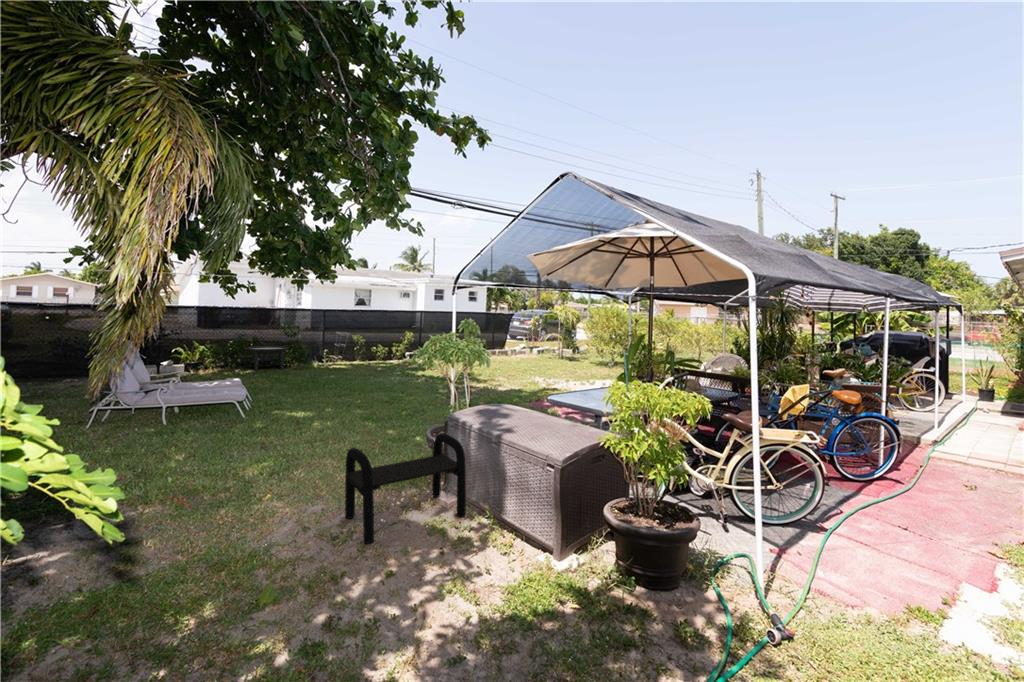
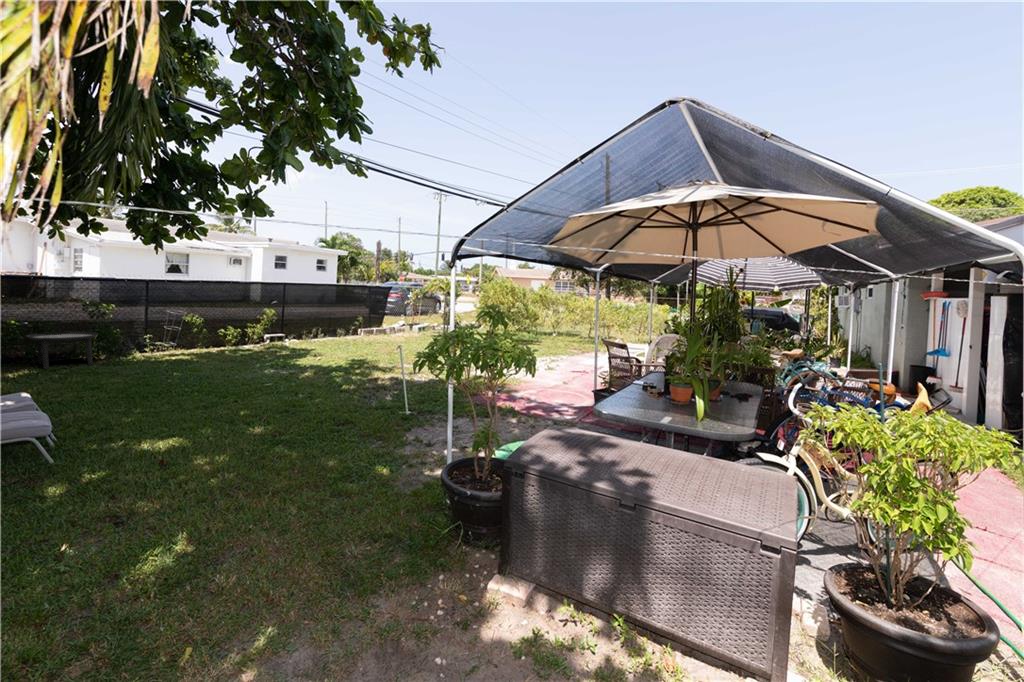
bench: present [345,434,466,544] -> none [367,456,520,630]

